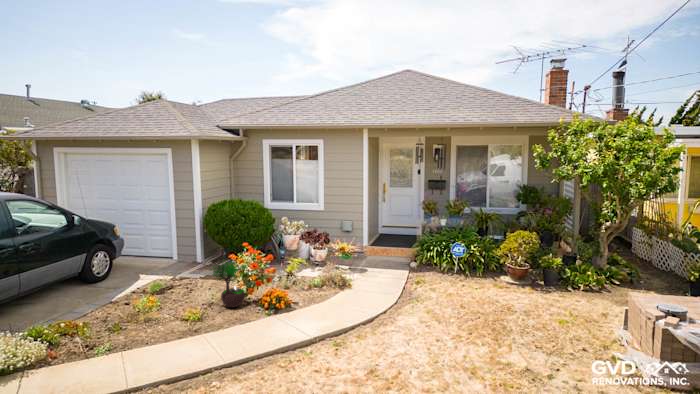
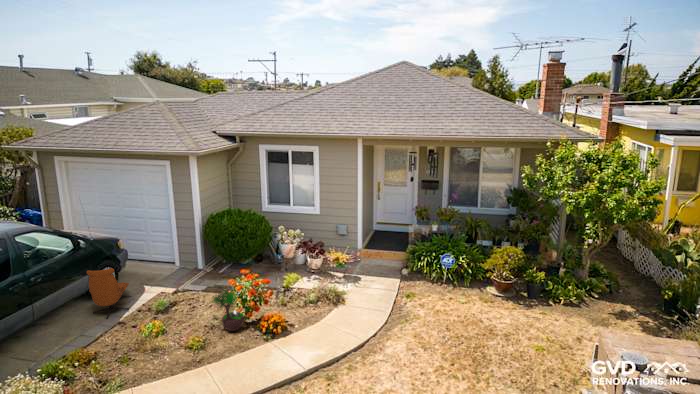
lounge chair: none [80,242,125,299] -> present [86,268,131,319]

